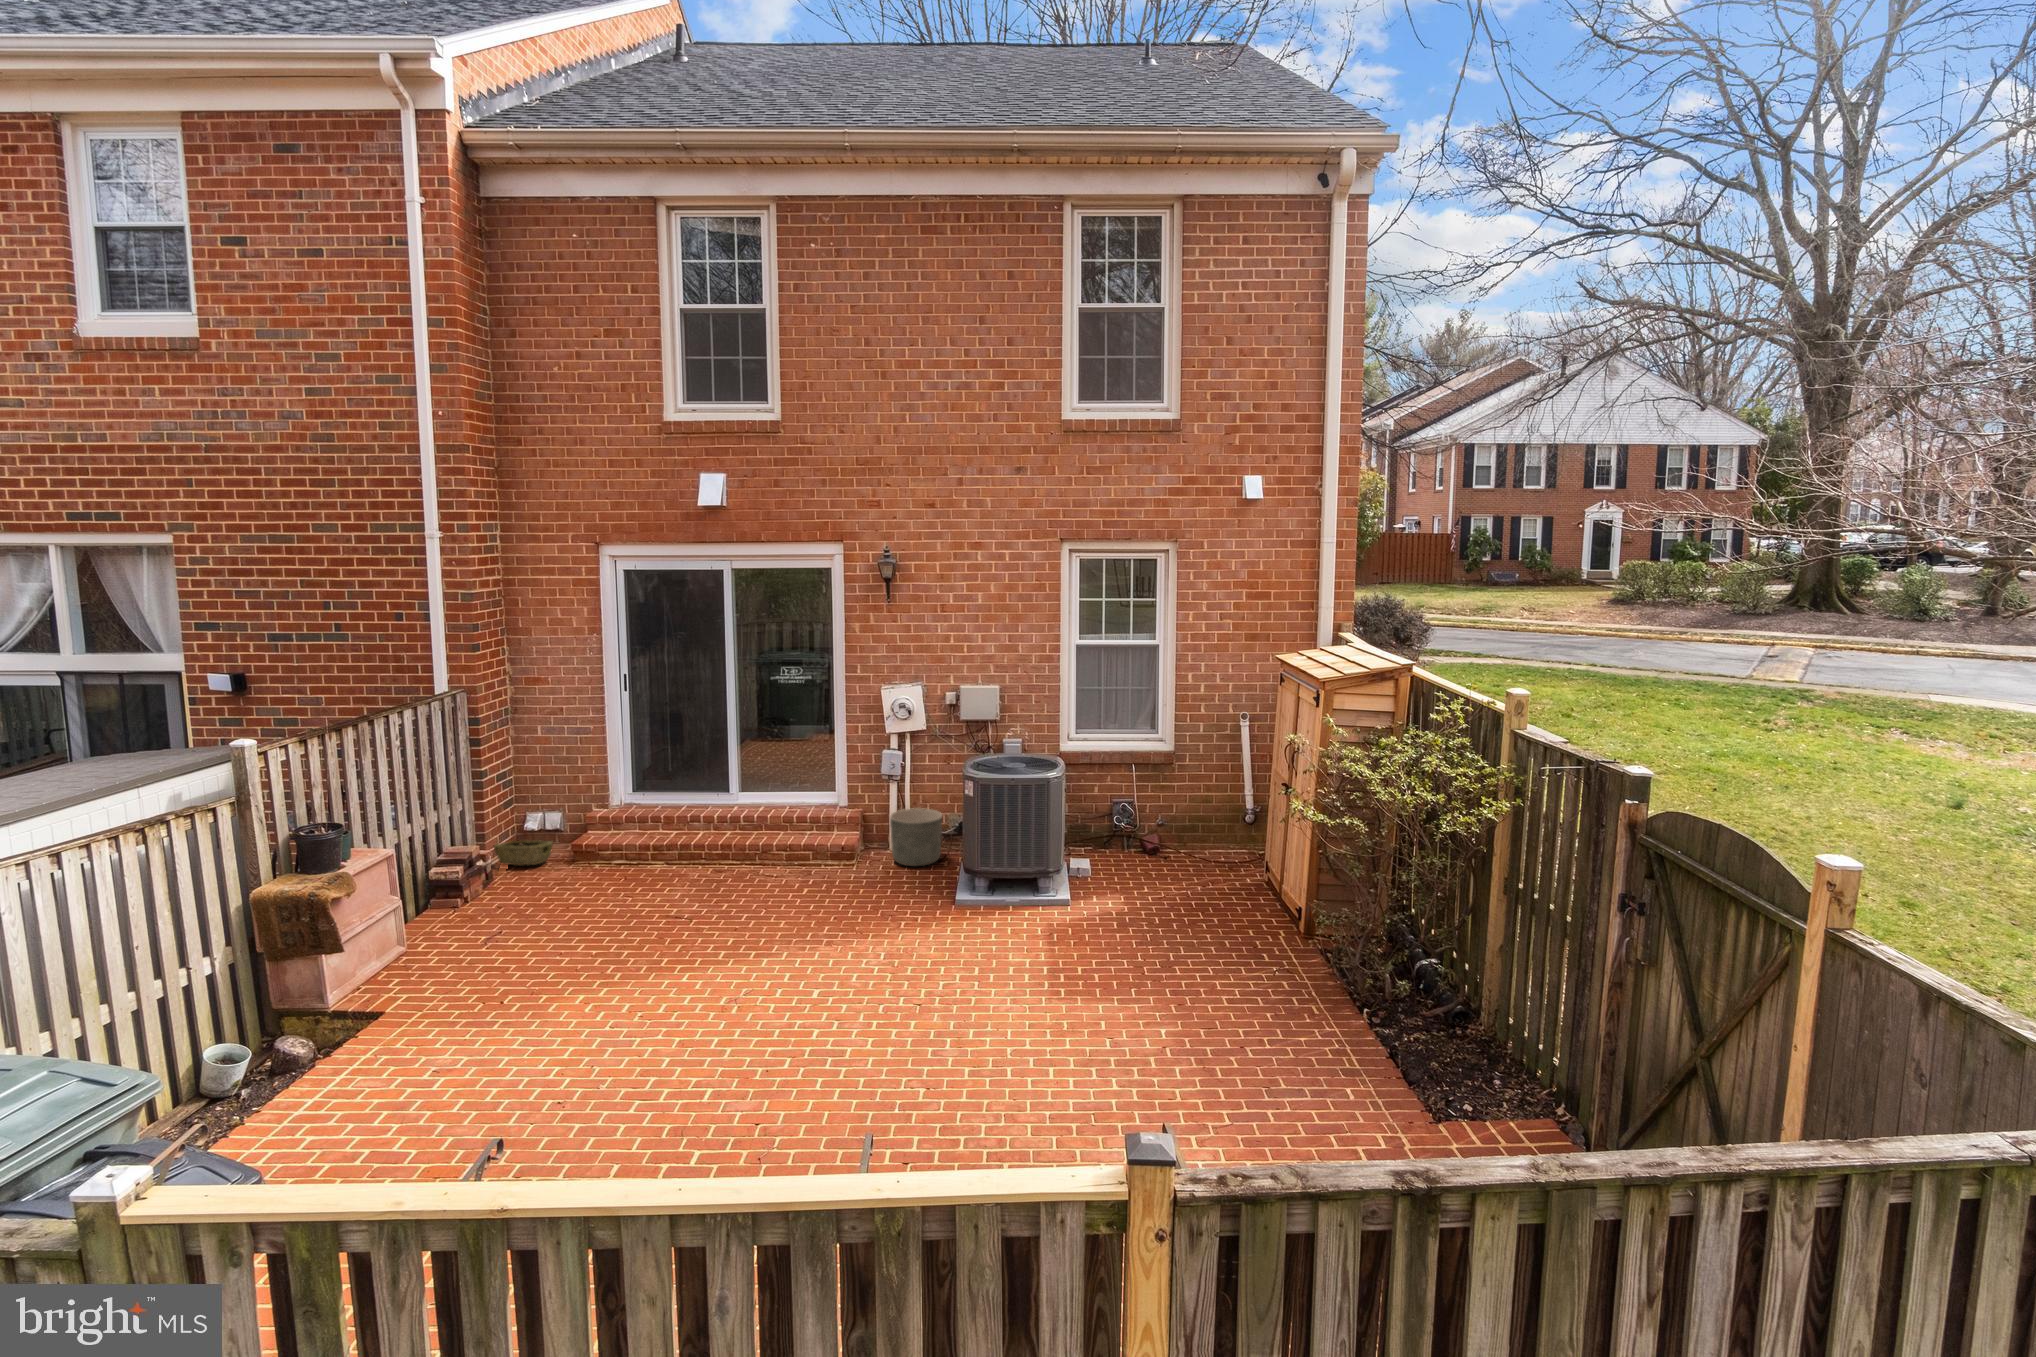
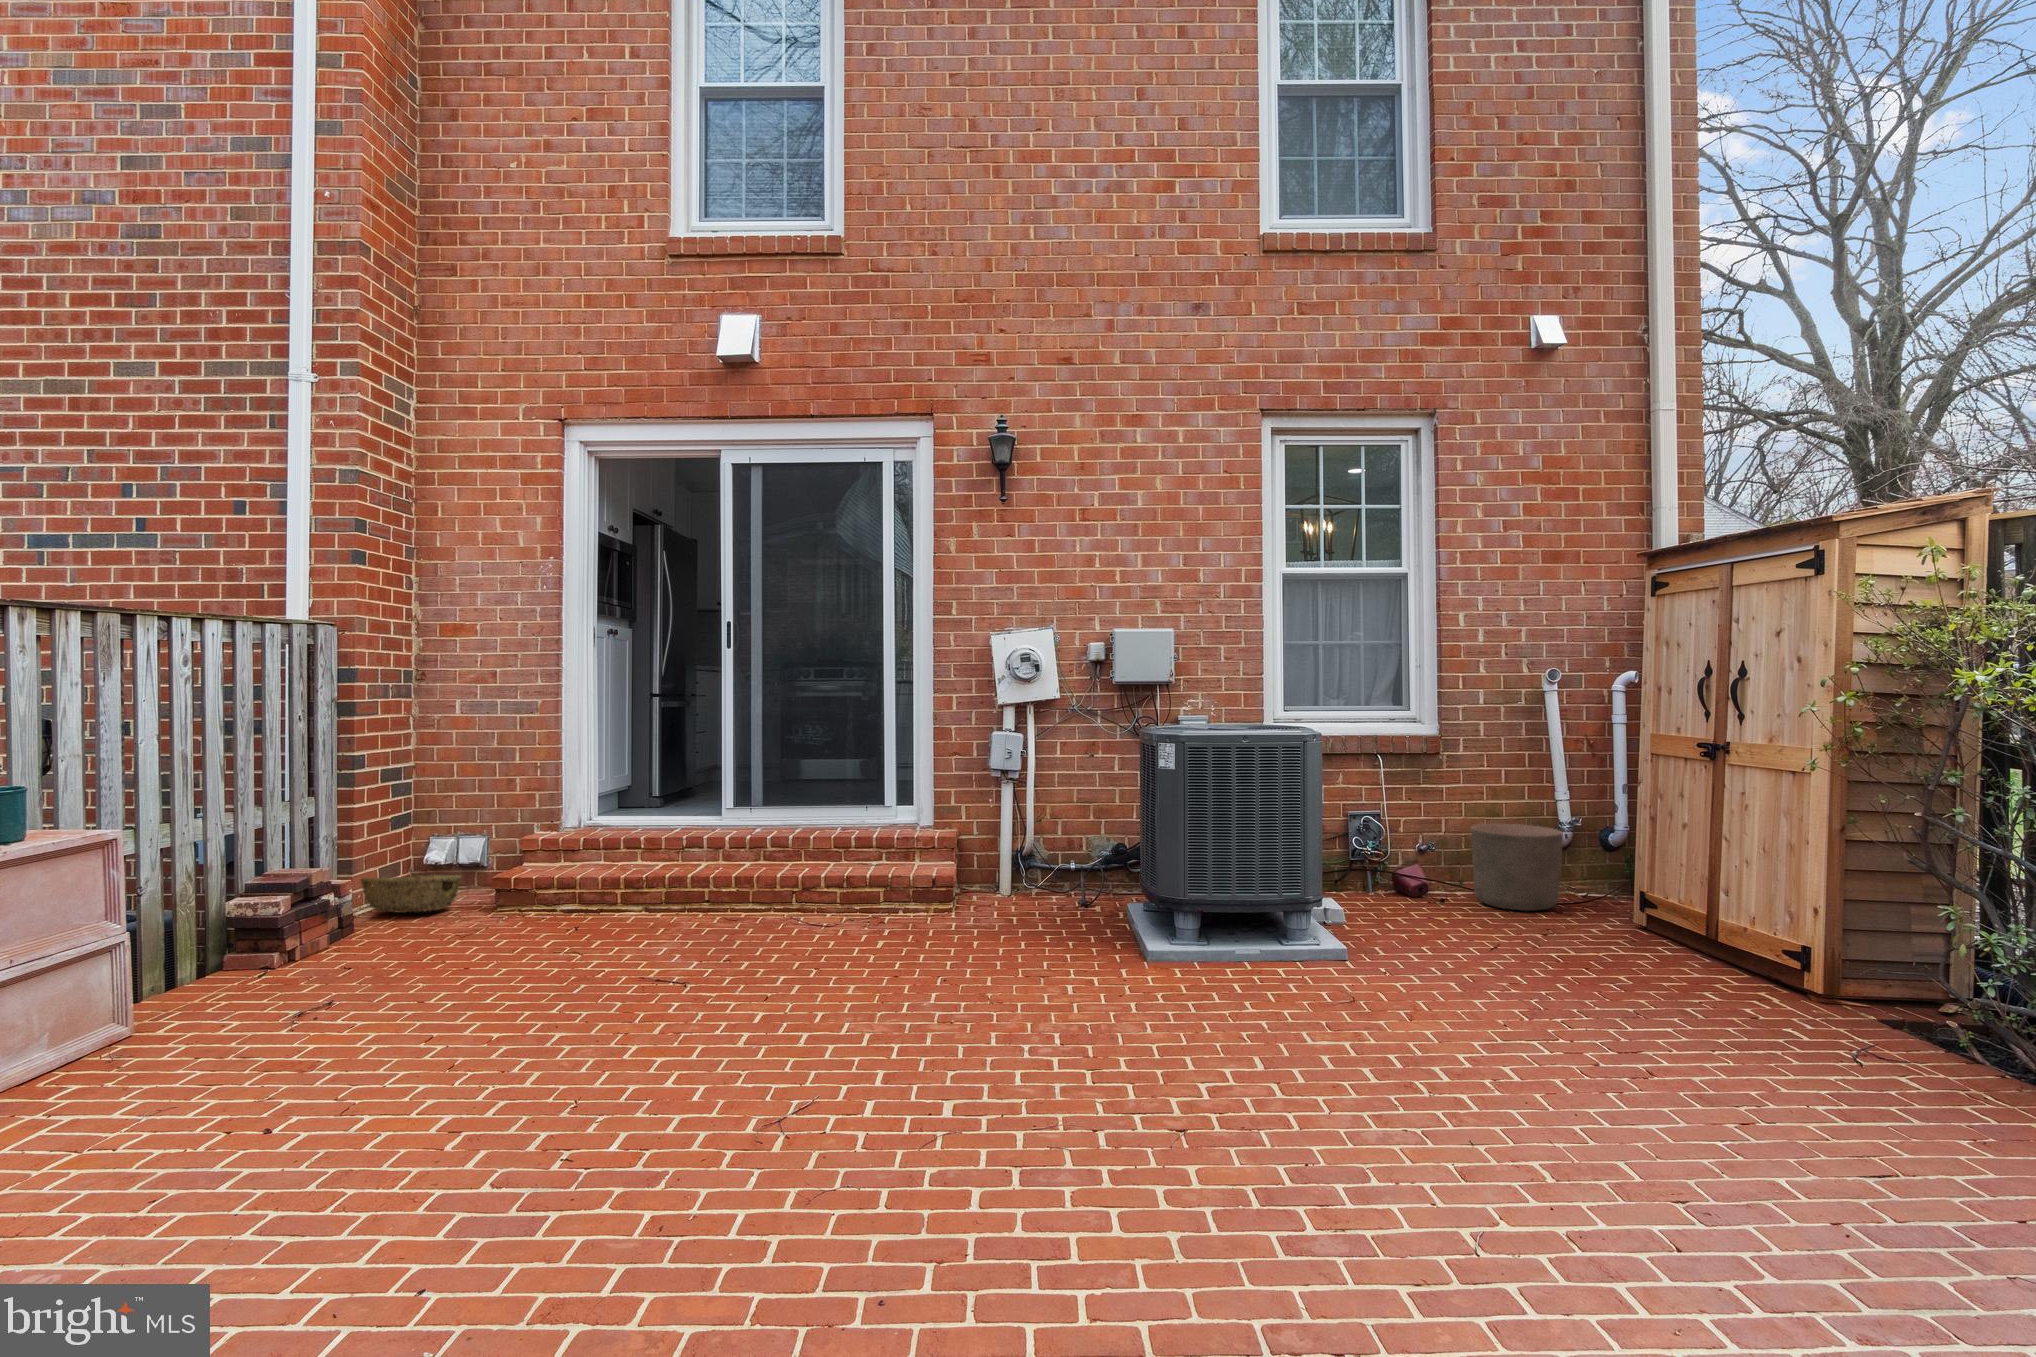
planter: present [890,808,942,866] -> present [1471,824,1563,911]

